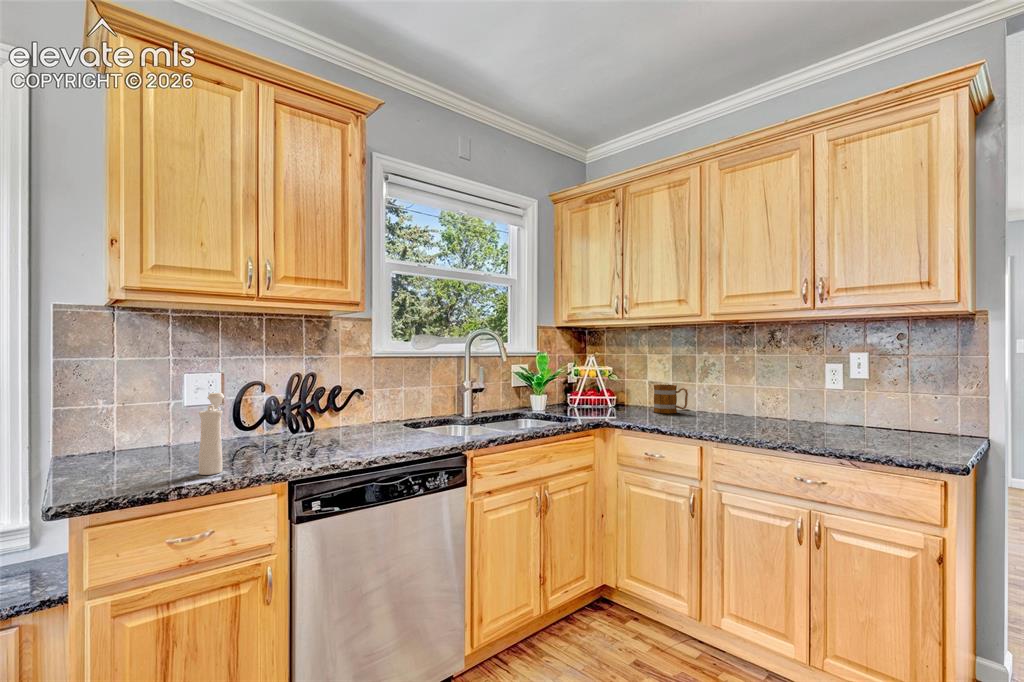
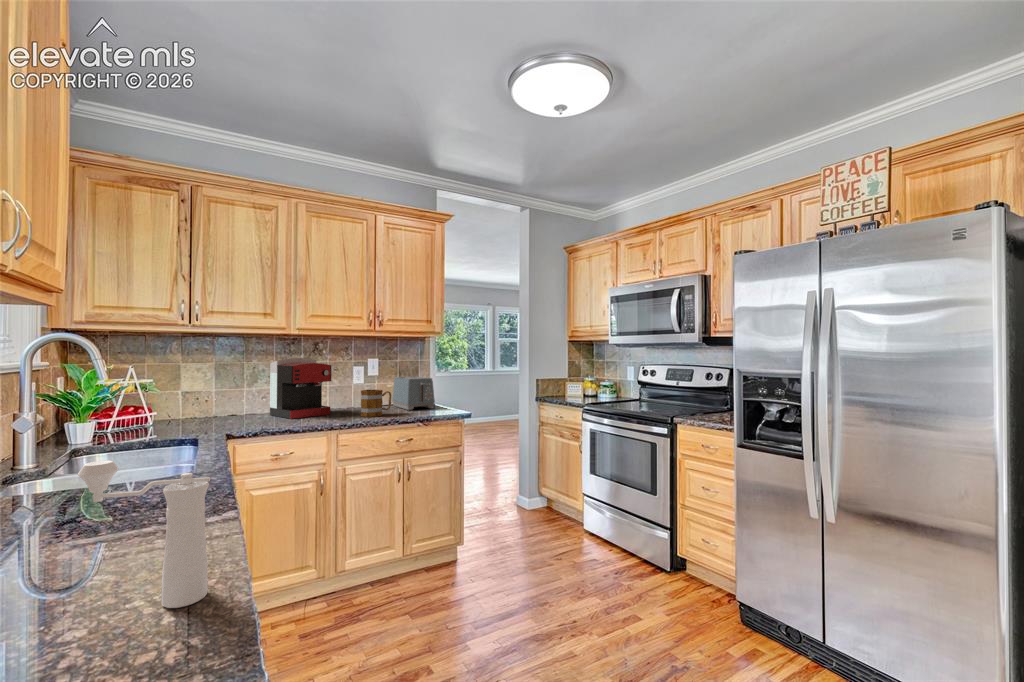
coffee maker: none [702,350,762,425] -> present [270,358,332,419]
mug: present [654,384,688,413] -> present [361,390,391,417]
toaster: none [863,385,941,447] -> present [392,376,435,410]

